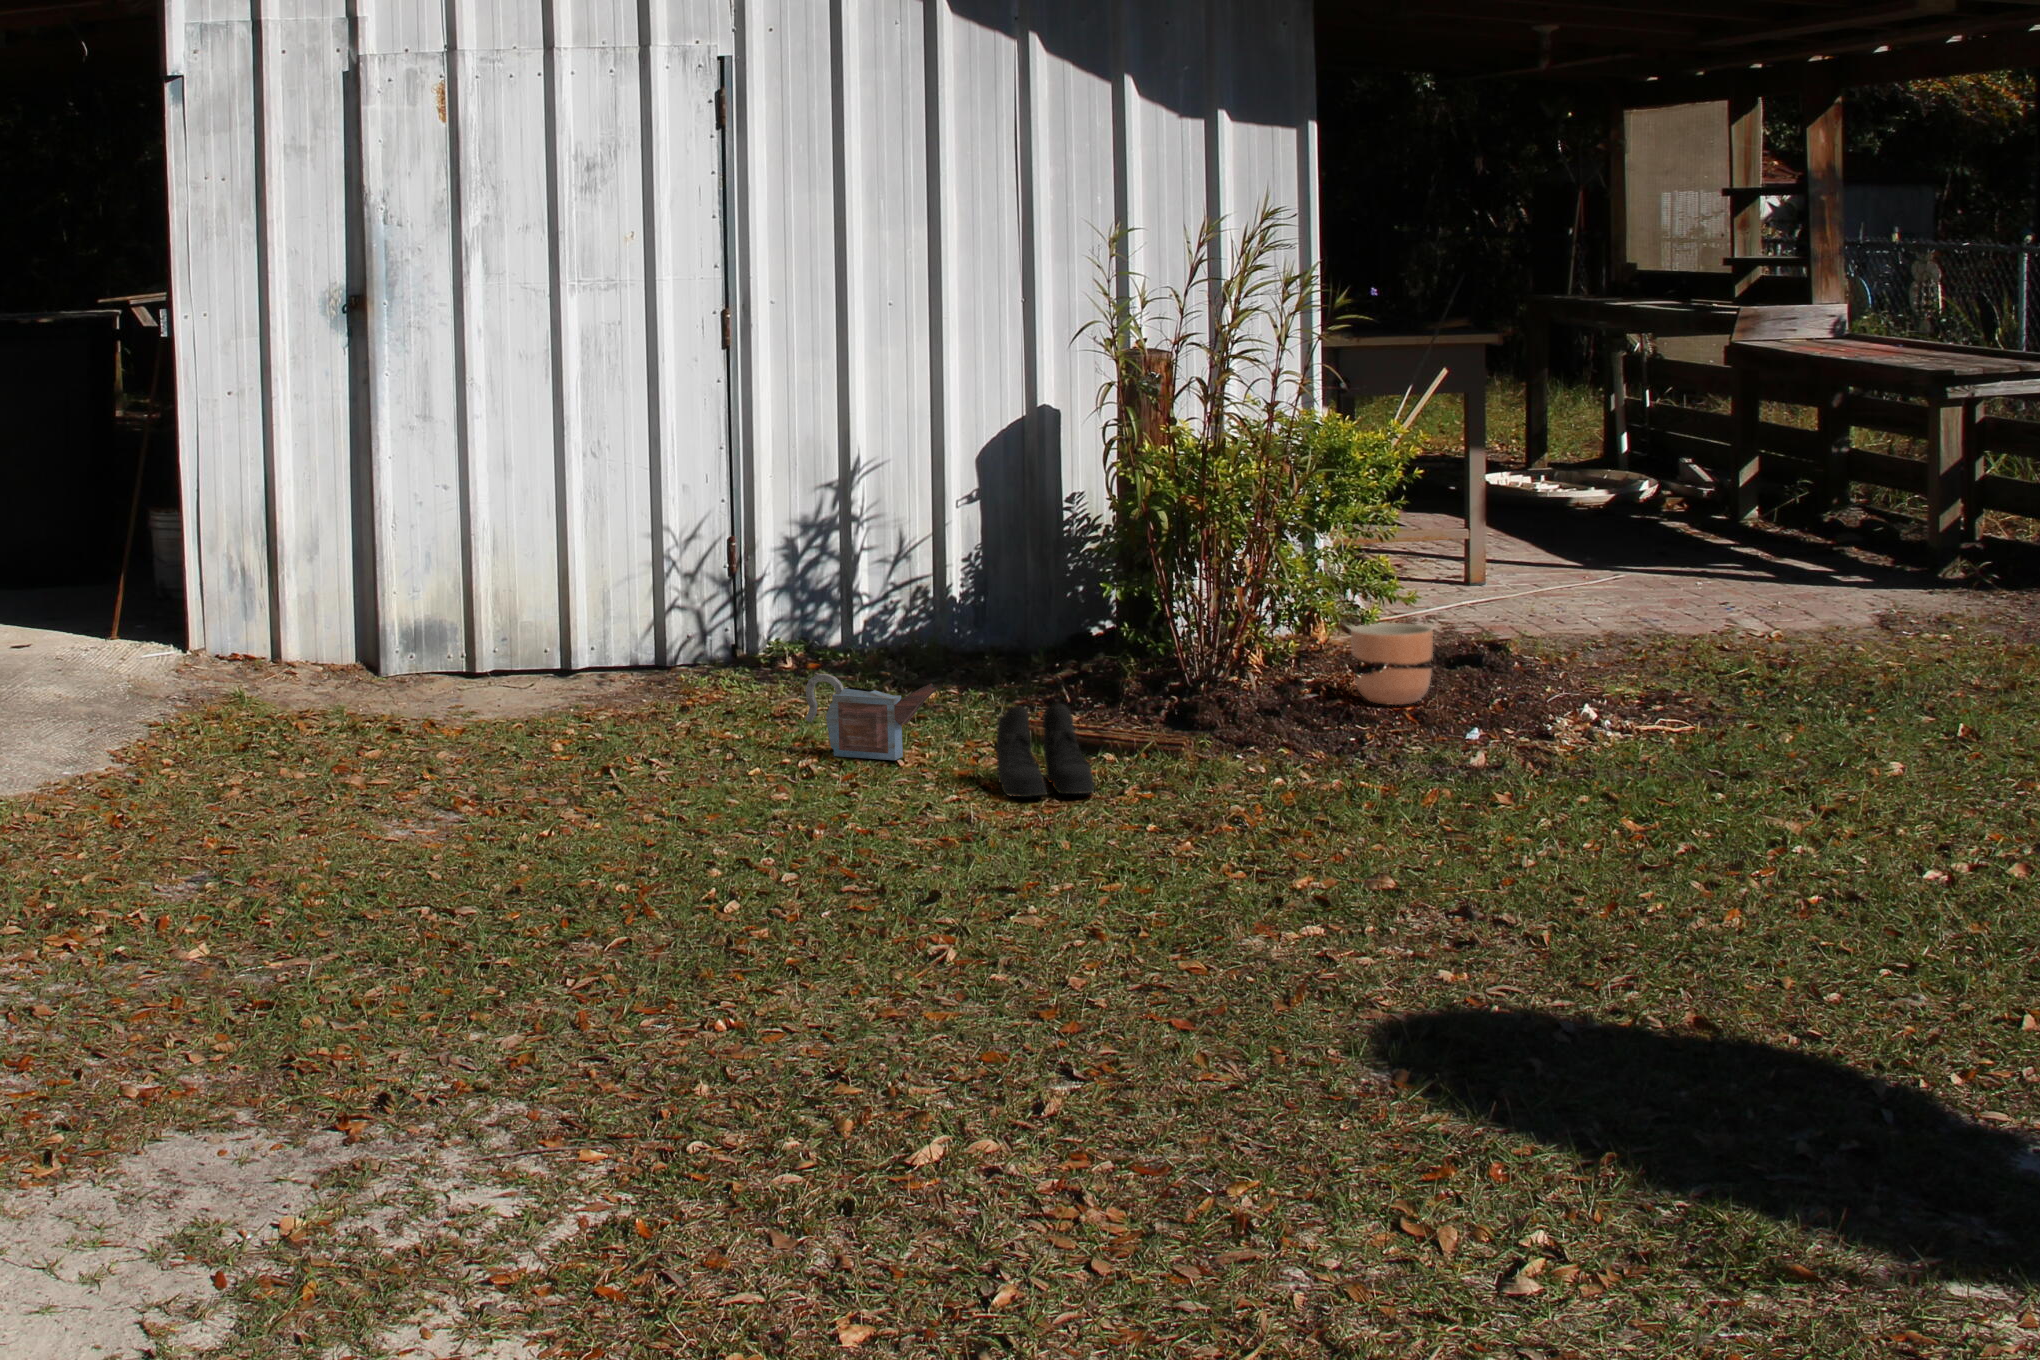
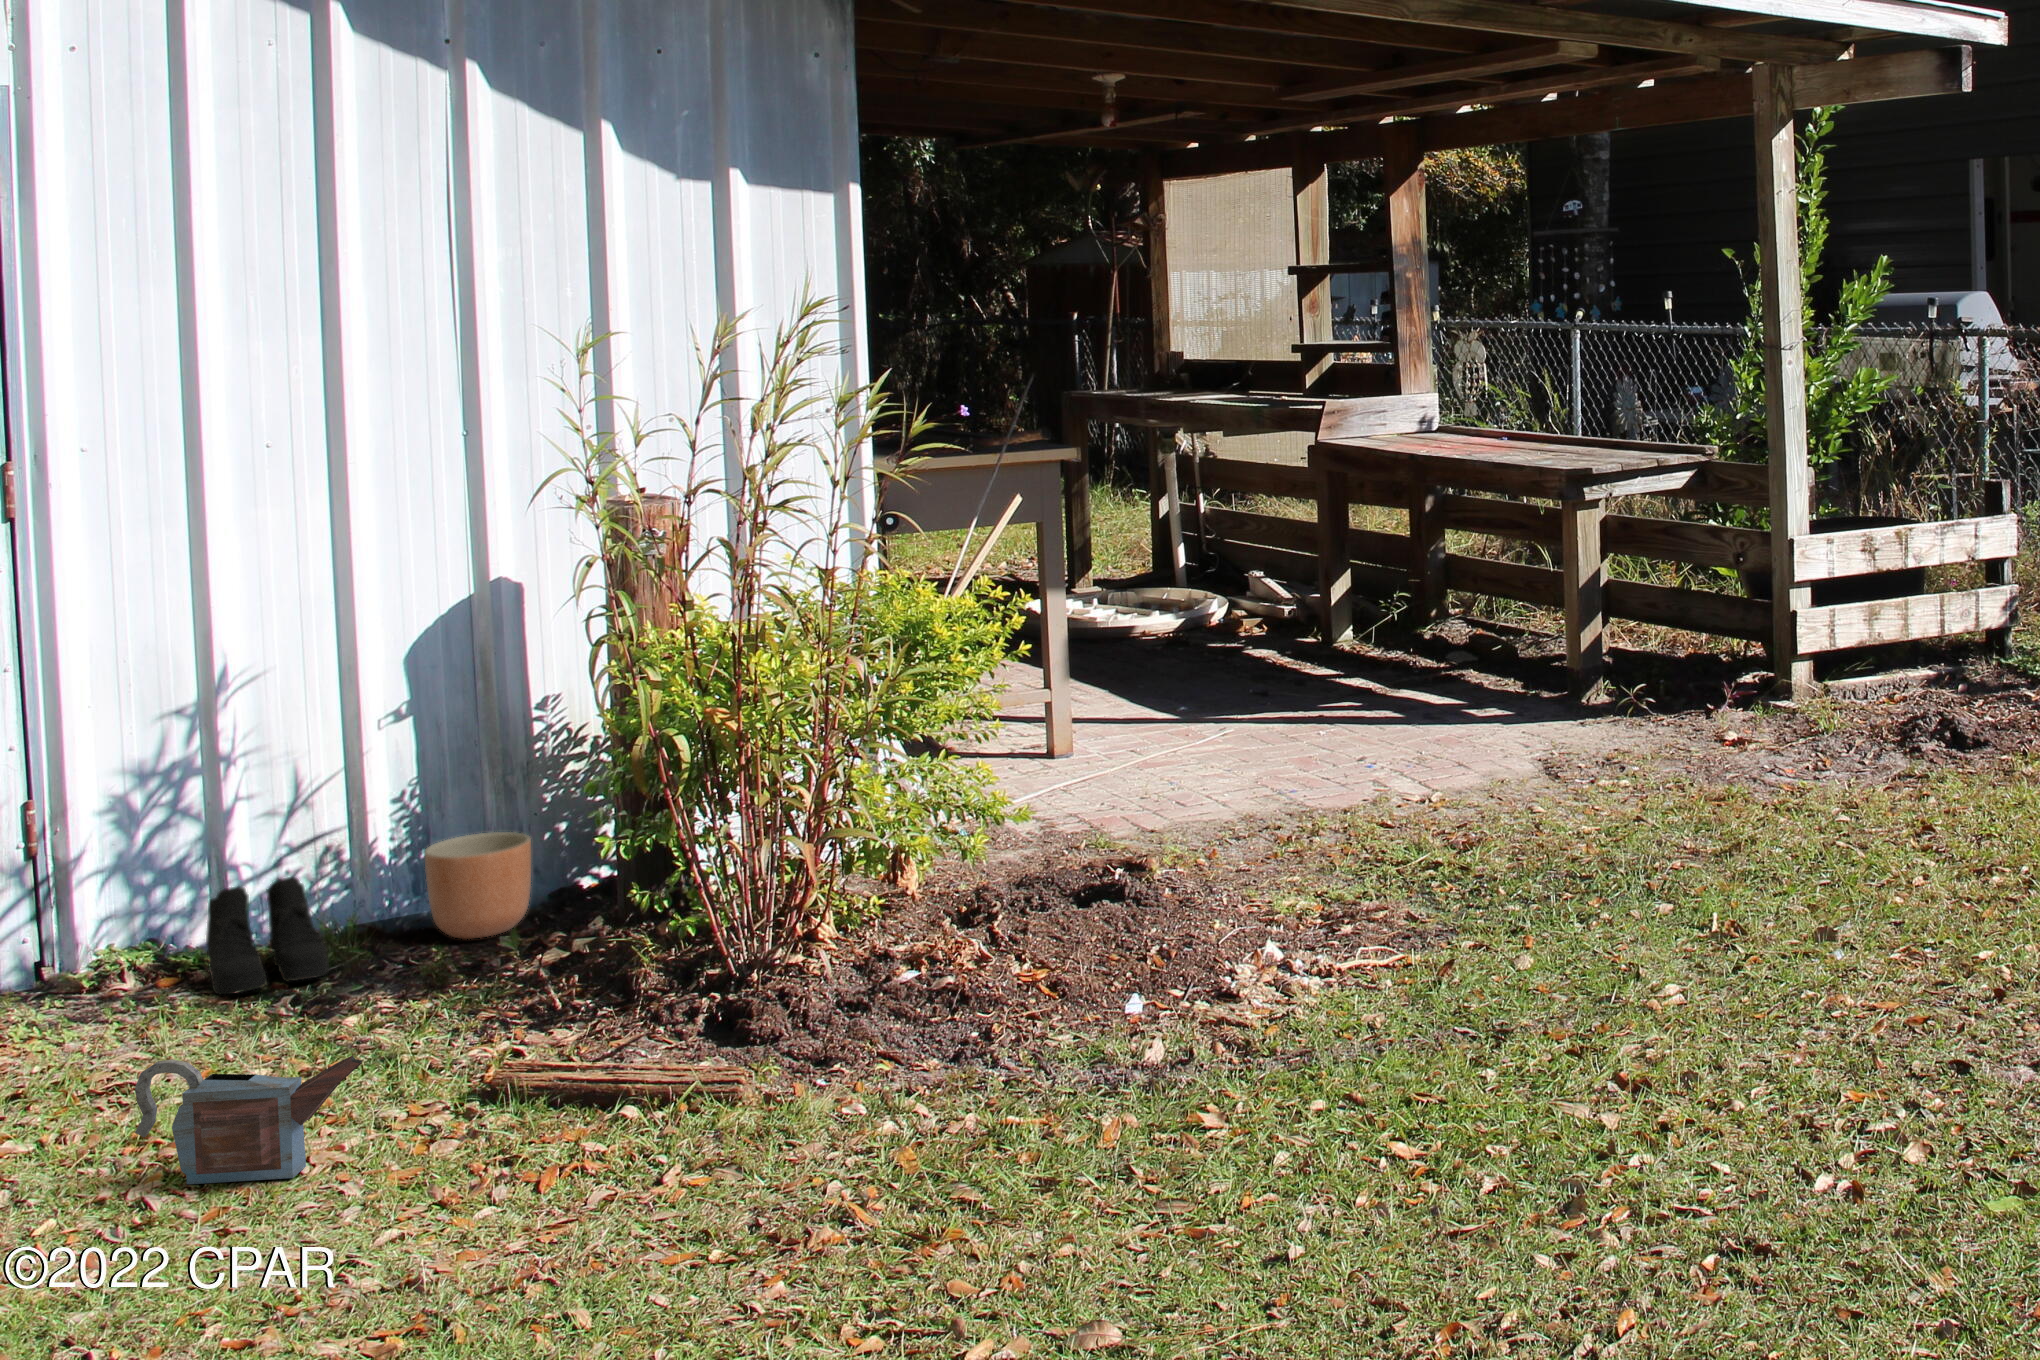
planter: present [1351,623,1433,705] -> present [425,832,531,939]
boots: present [996,704,1094,797] -> present [206,877,329,995]

